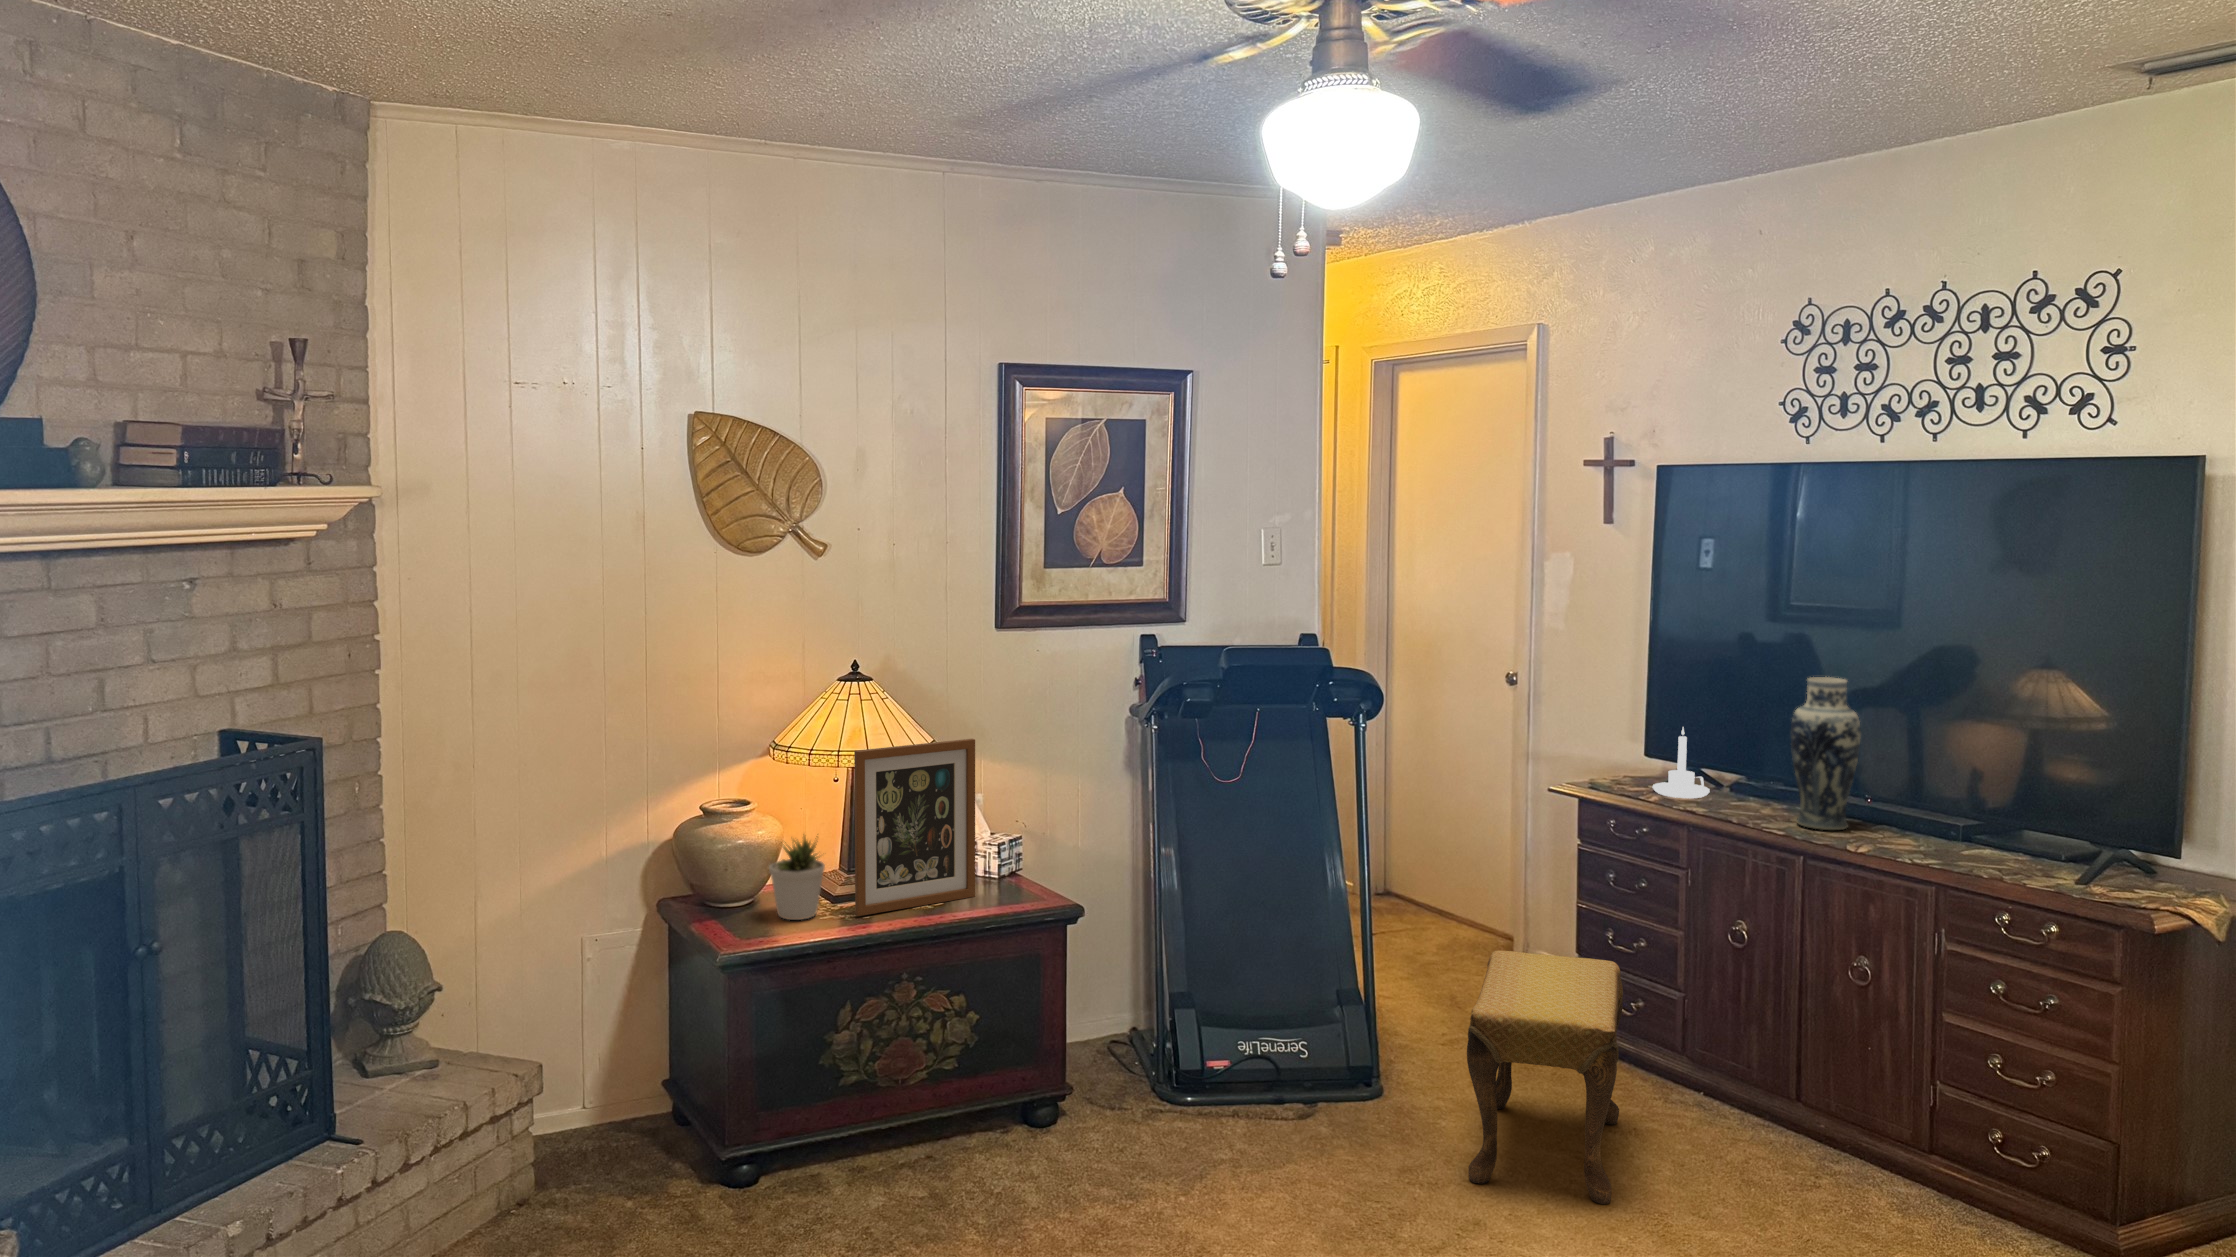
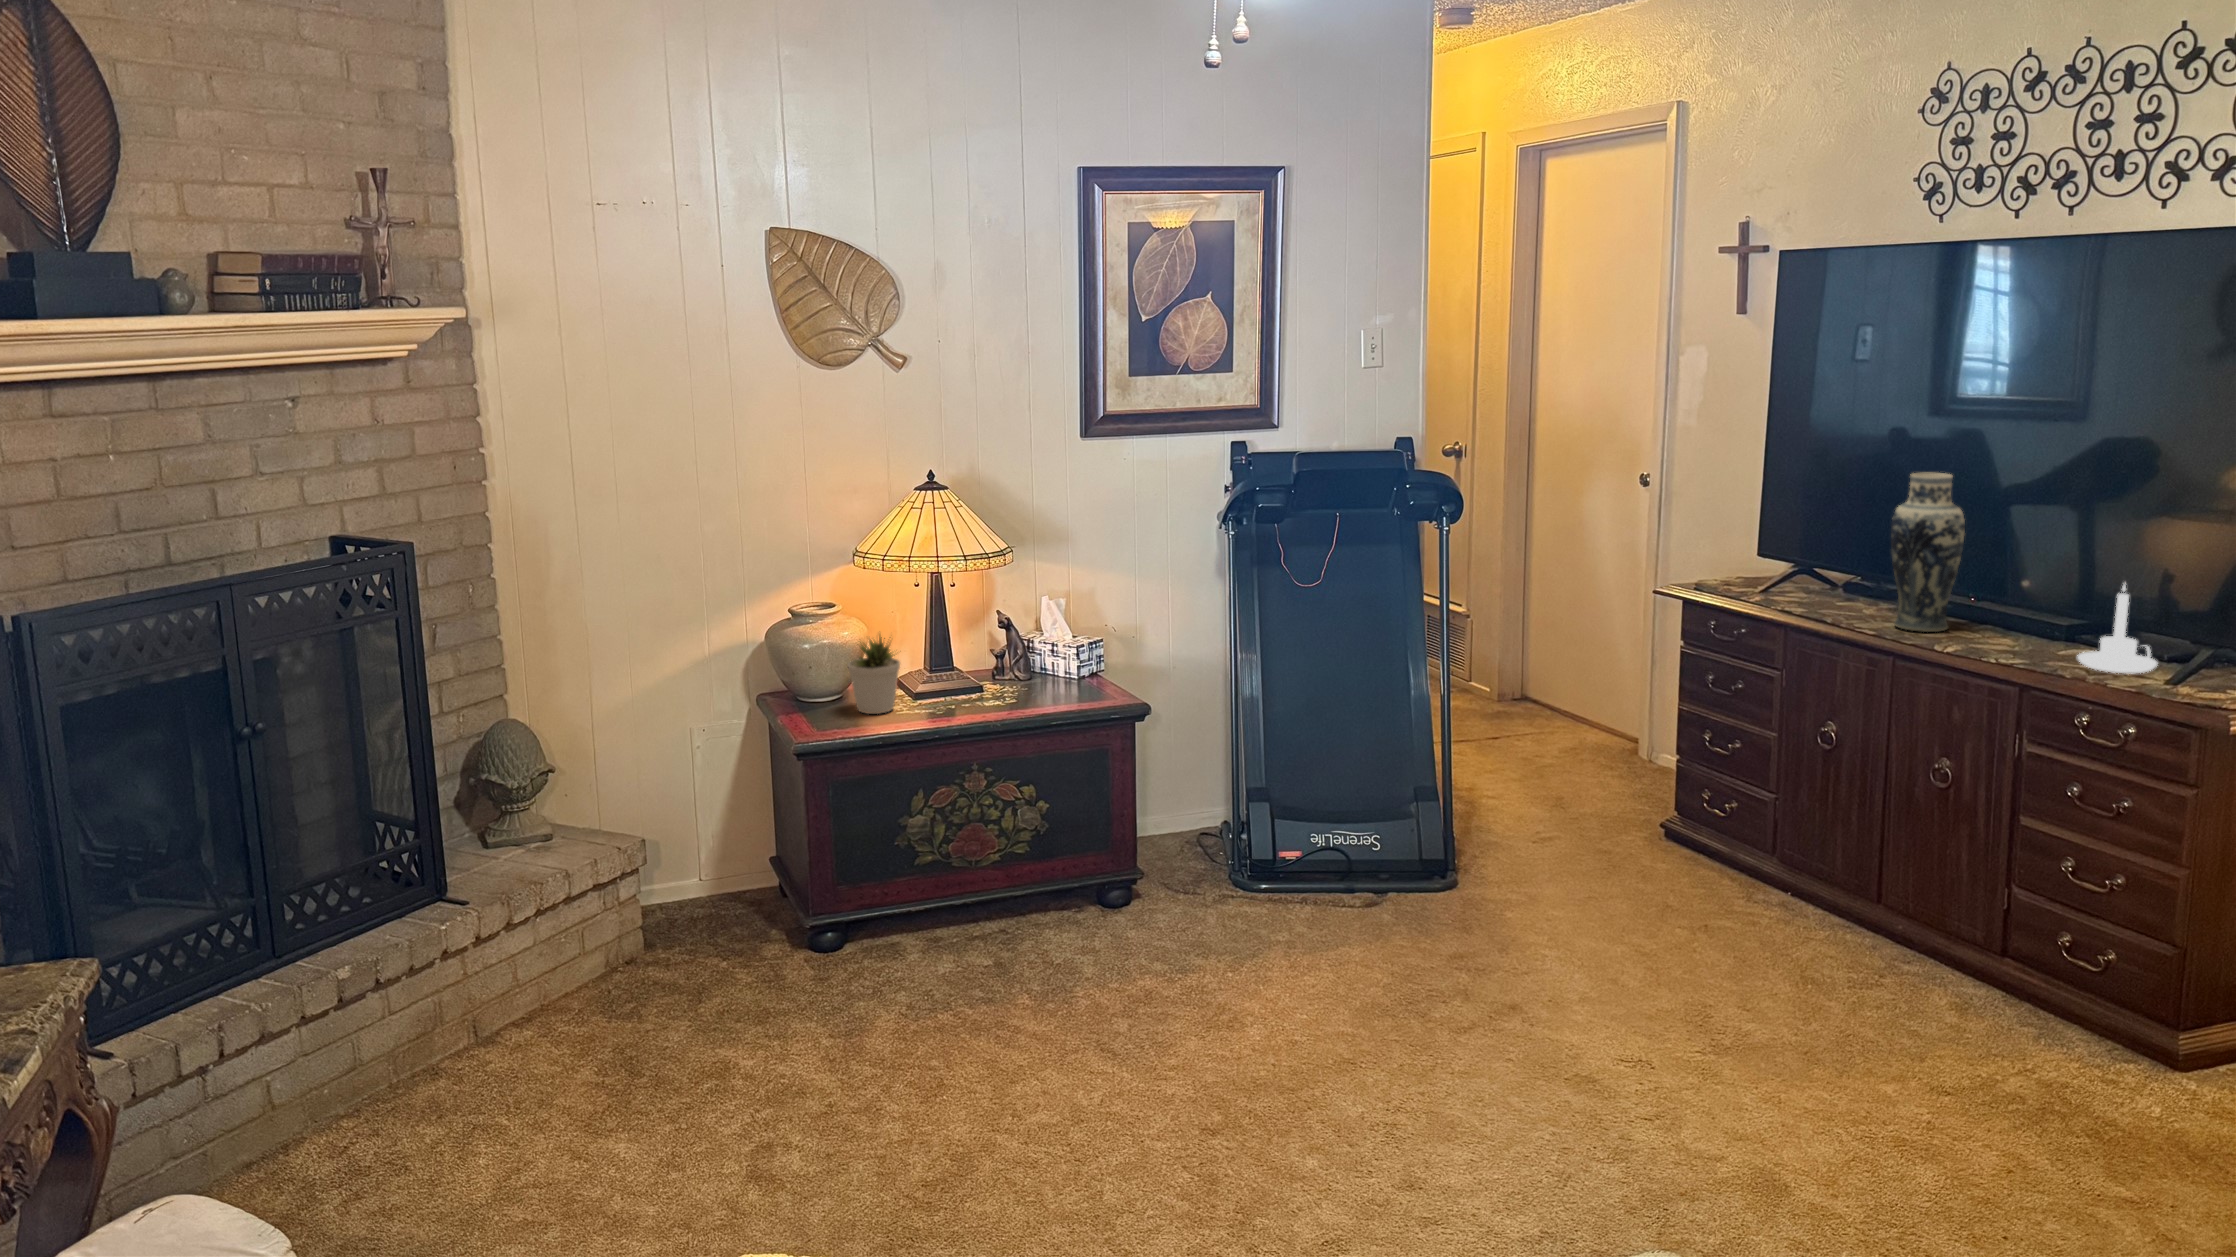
candle holder: present [1653,728,1710,798] -> present [2077,584,2157,673]
picture frame: present [854,739,975,916] -> none [924,542,1049,711]
footstool: present [1467,951,1623,1204] -> none [1521,752,1698,995]

